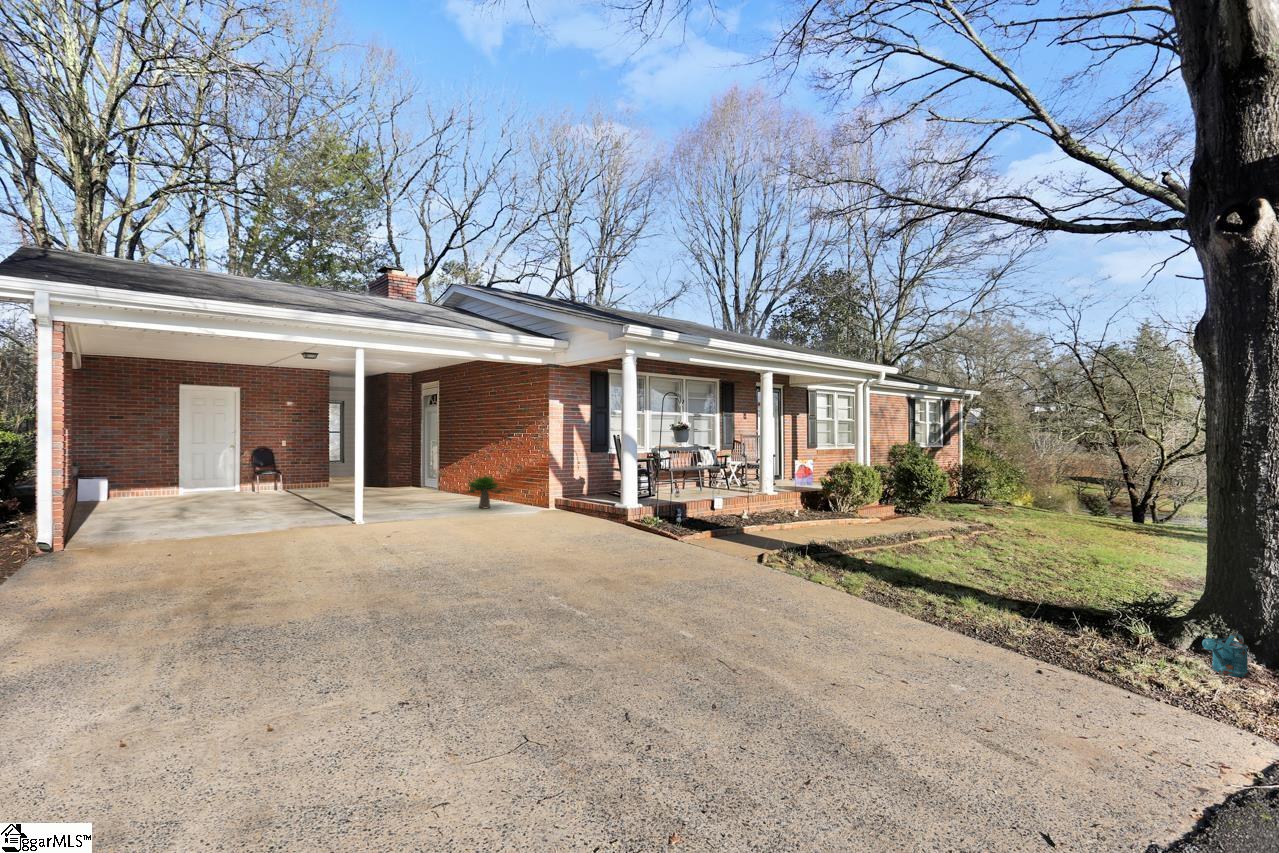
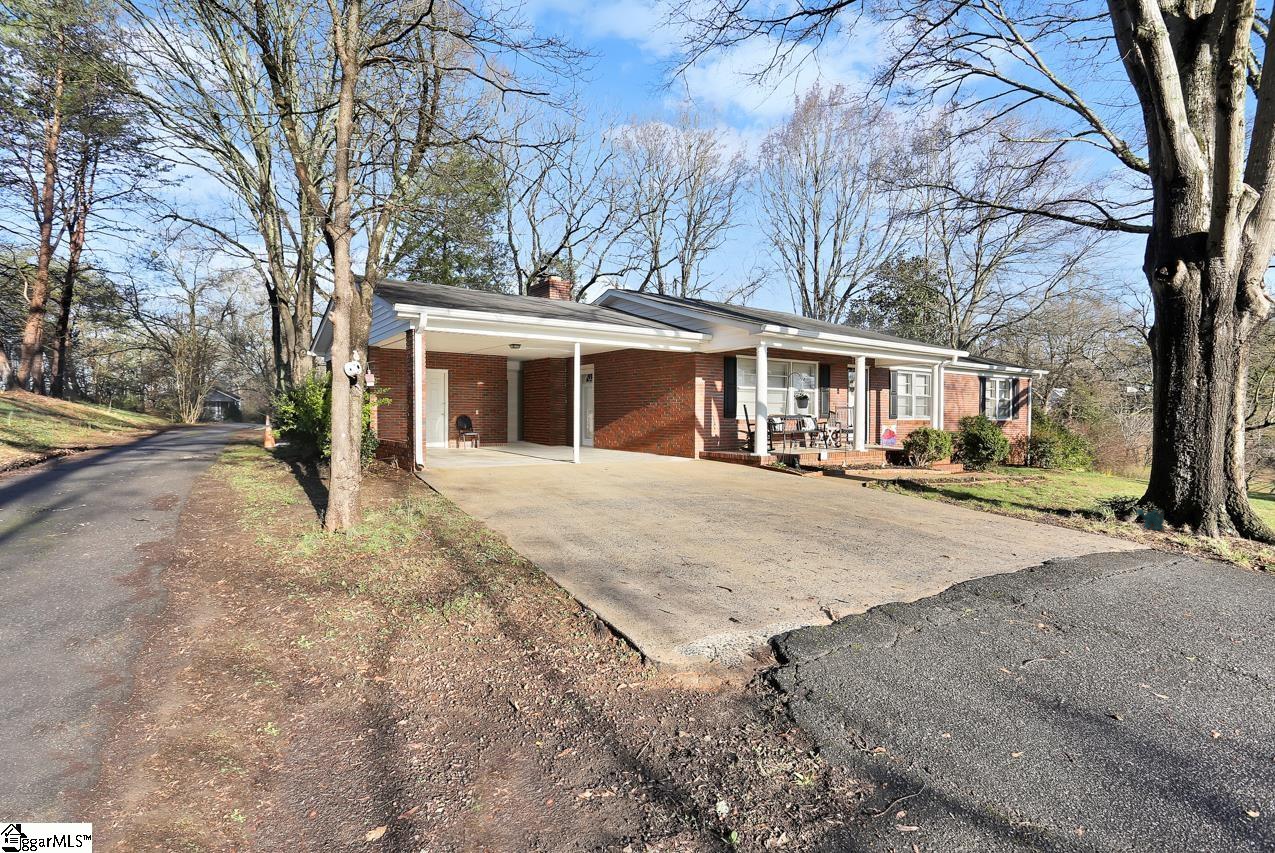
potted plant: present [467,476,502,508] -> none [632,433,662,458]

